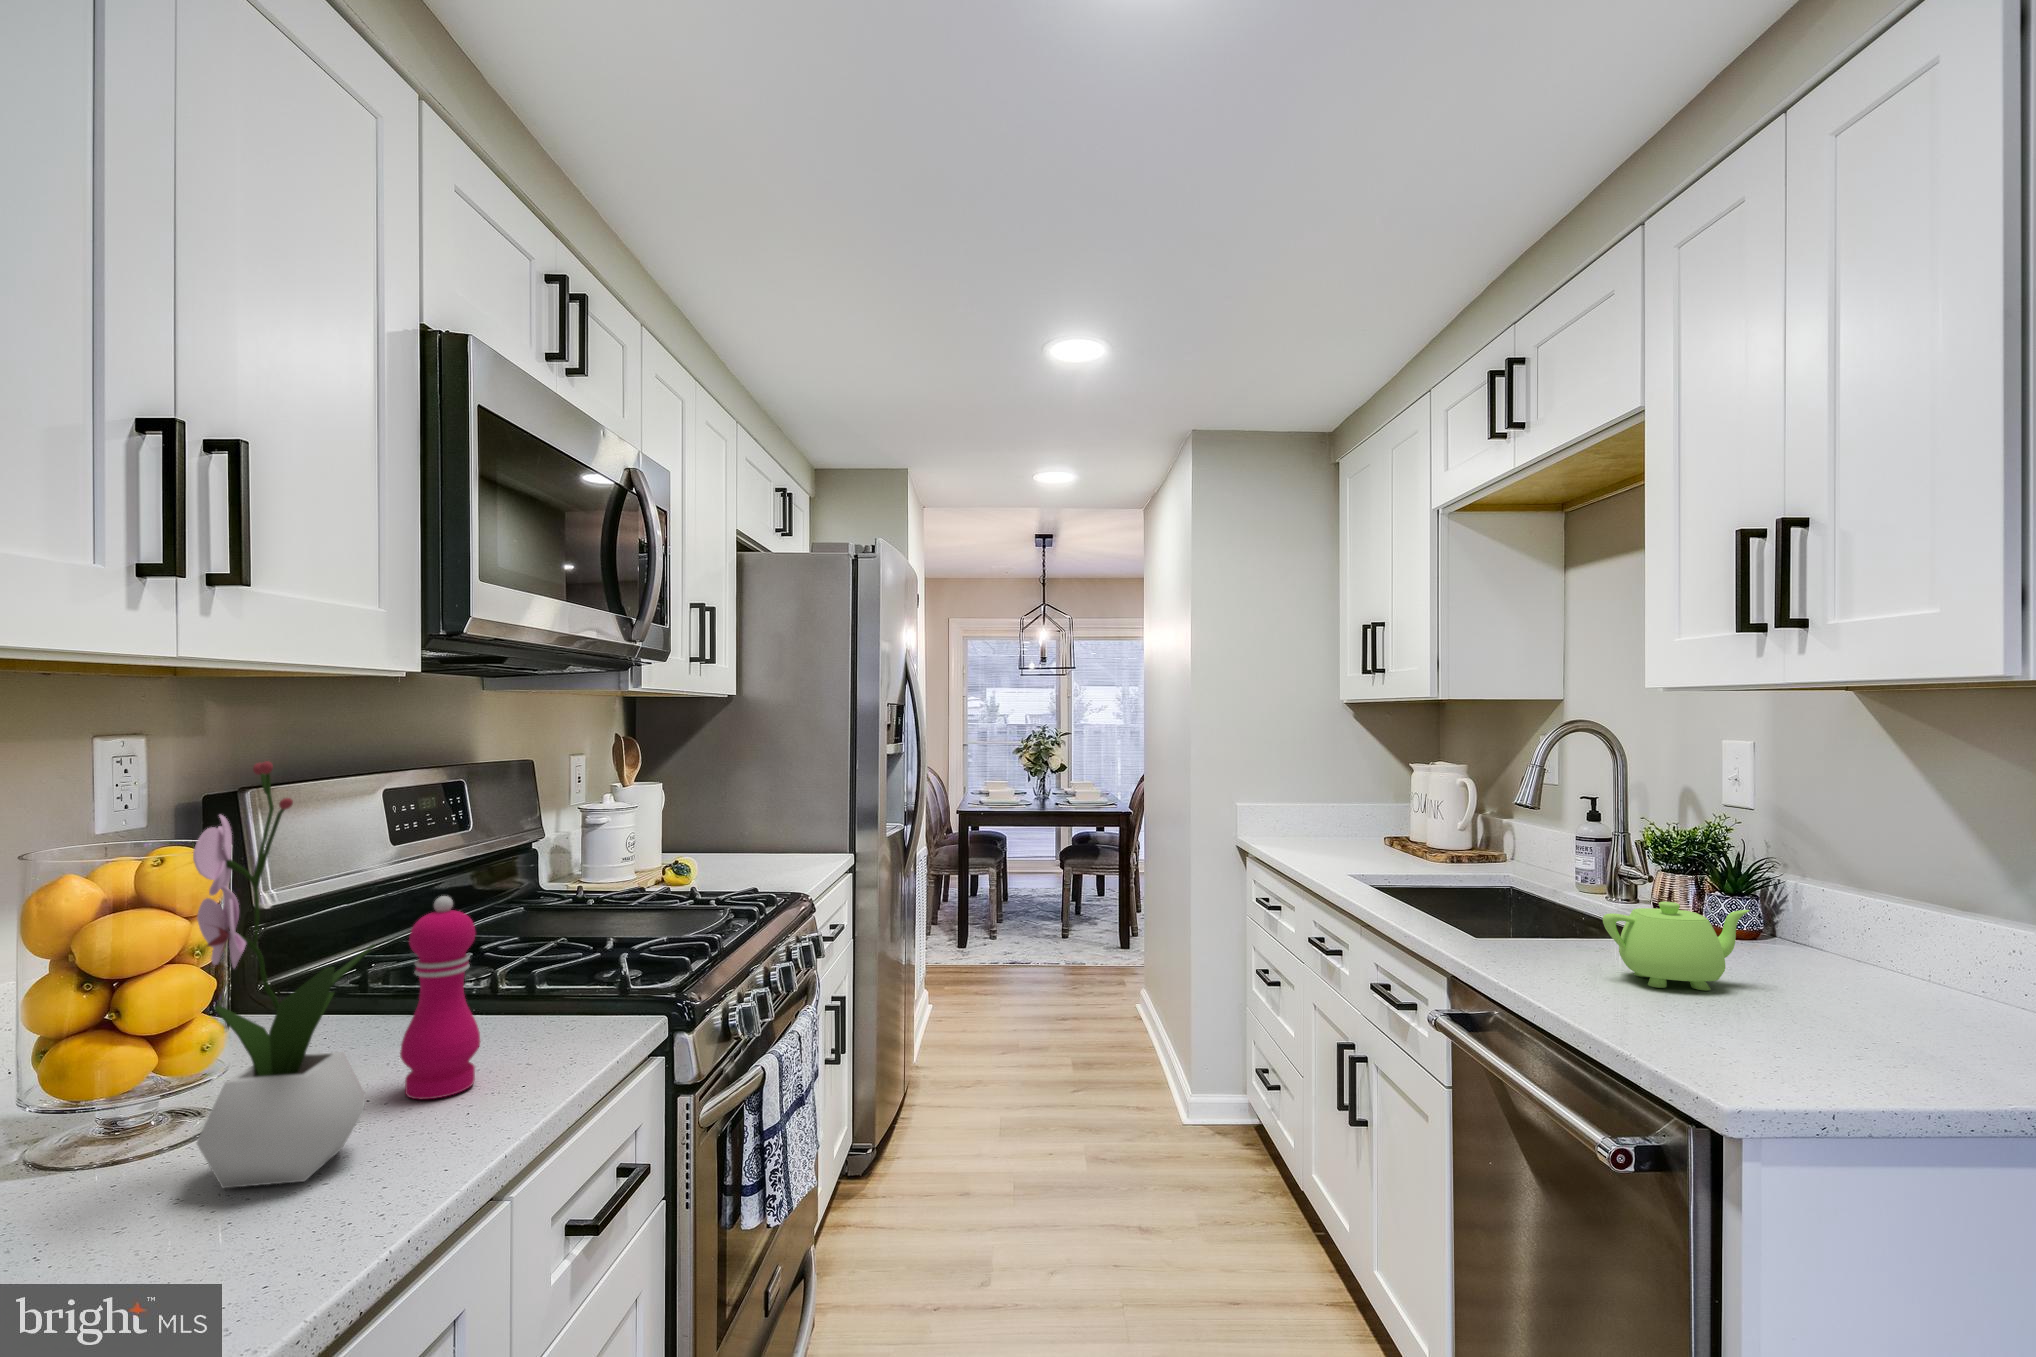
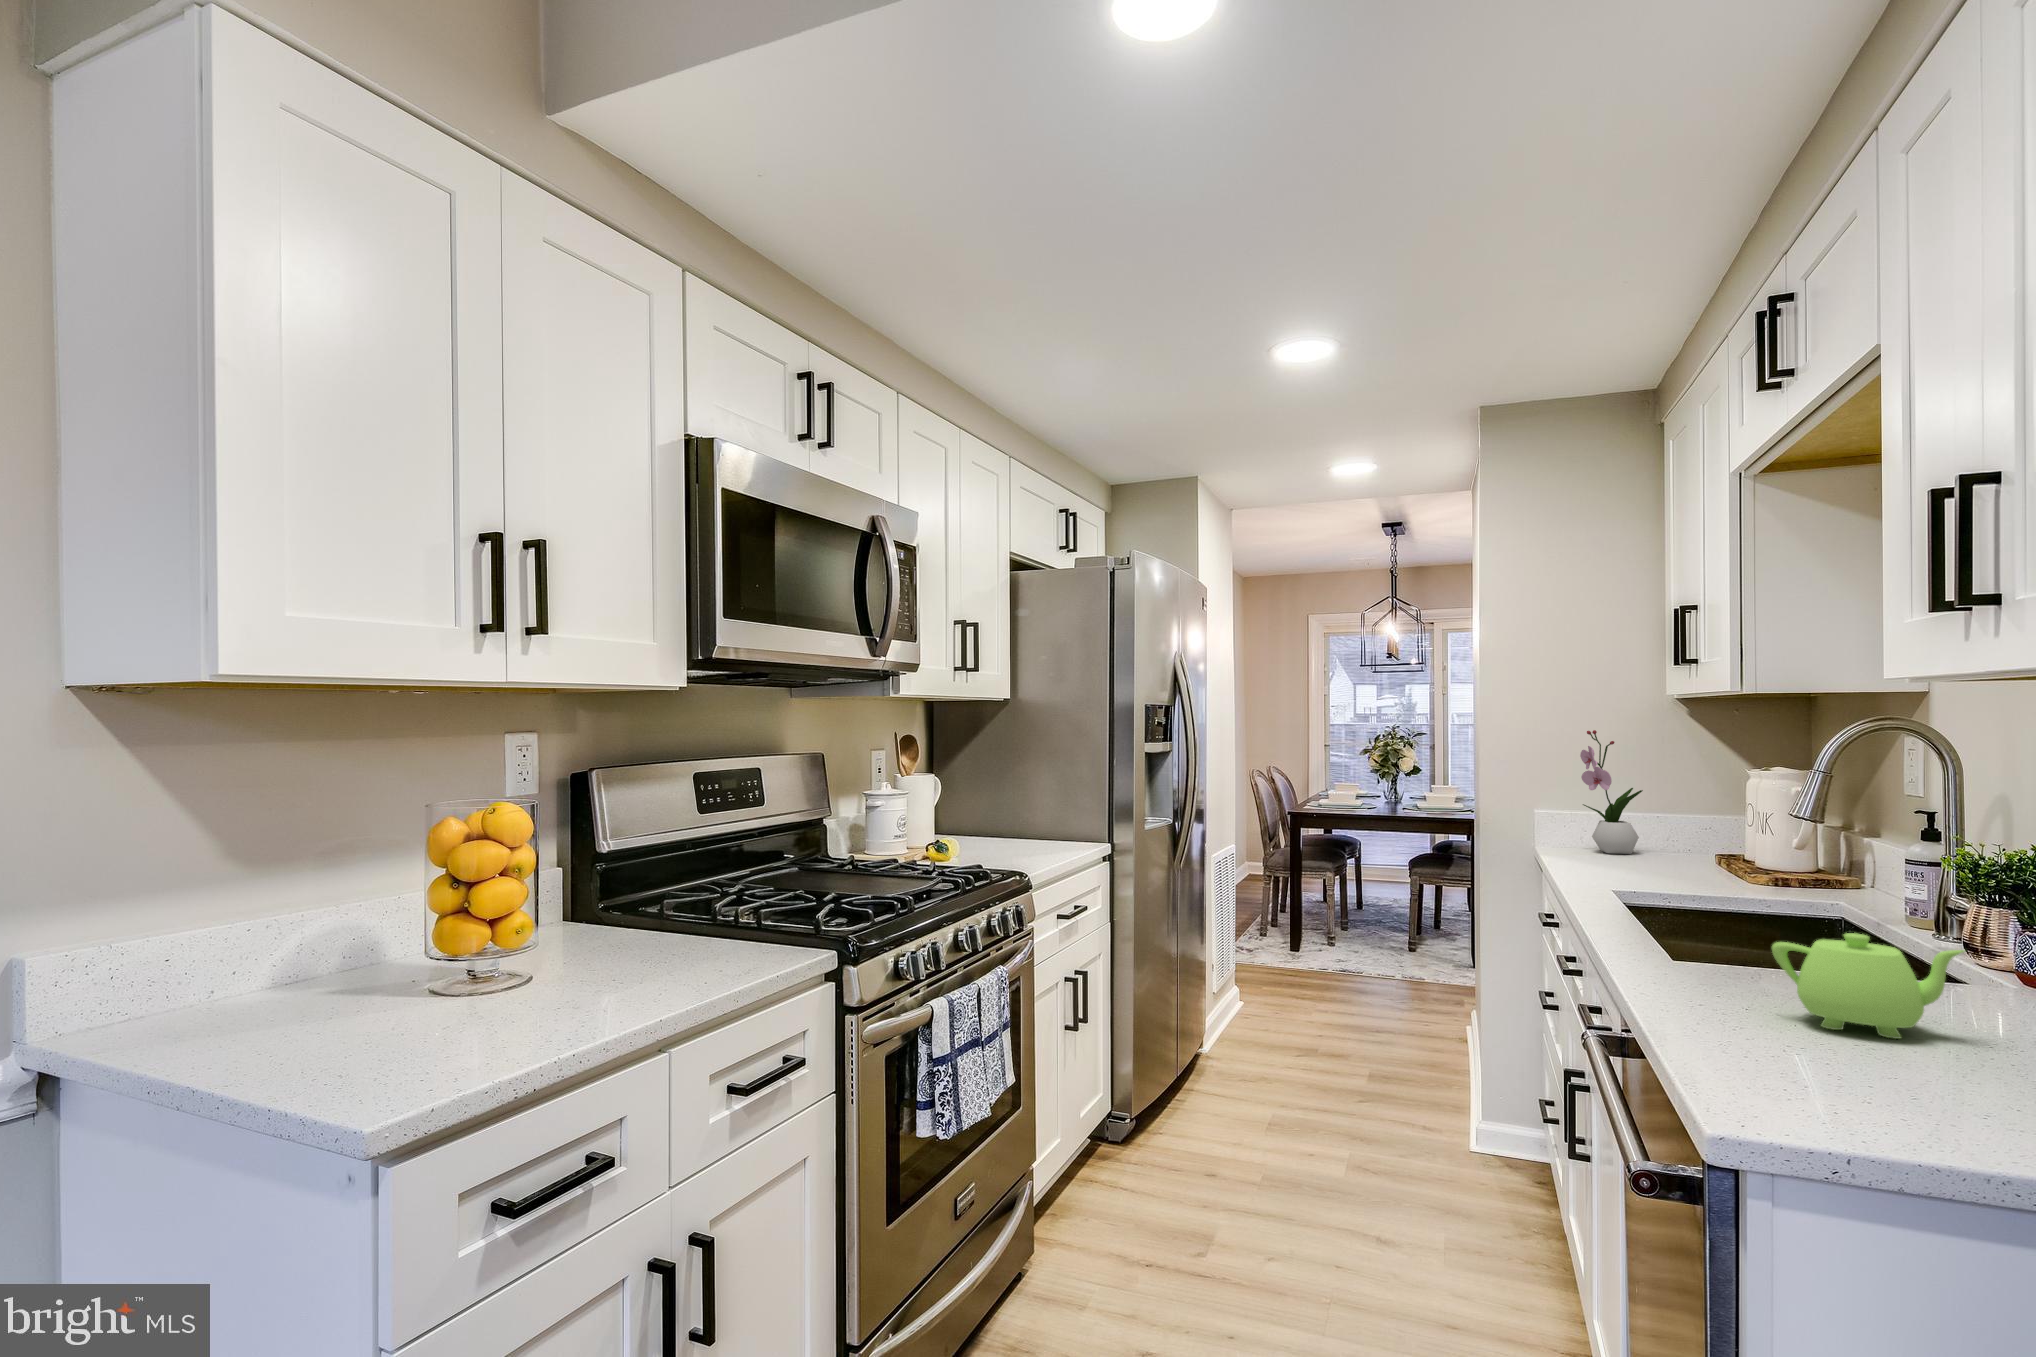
flower arrangement: present [193,761,375,1188] -> present [1580,730,1643,854]
pepper mill: present [400,896,480,1099] -> none [638,845,687,980]

